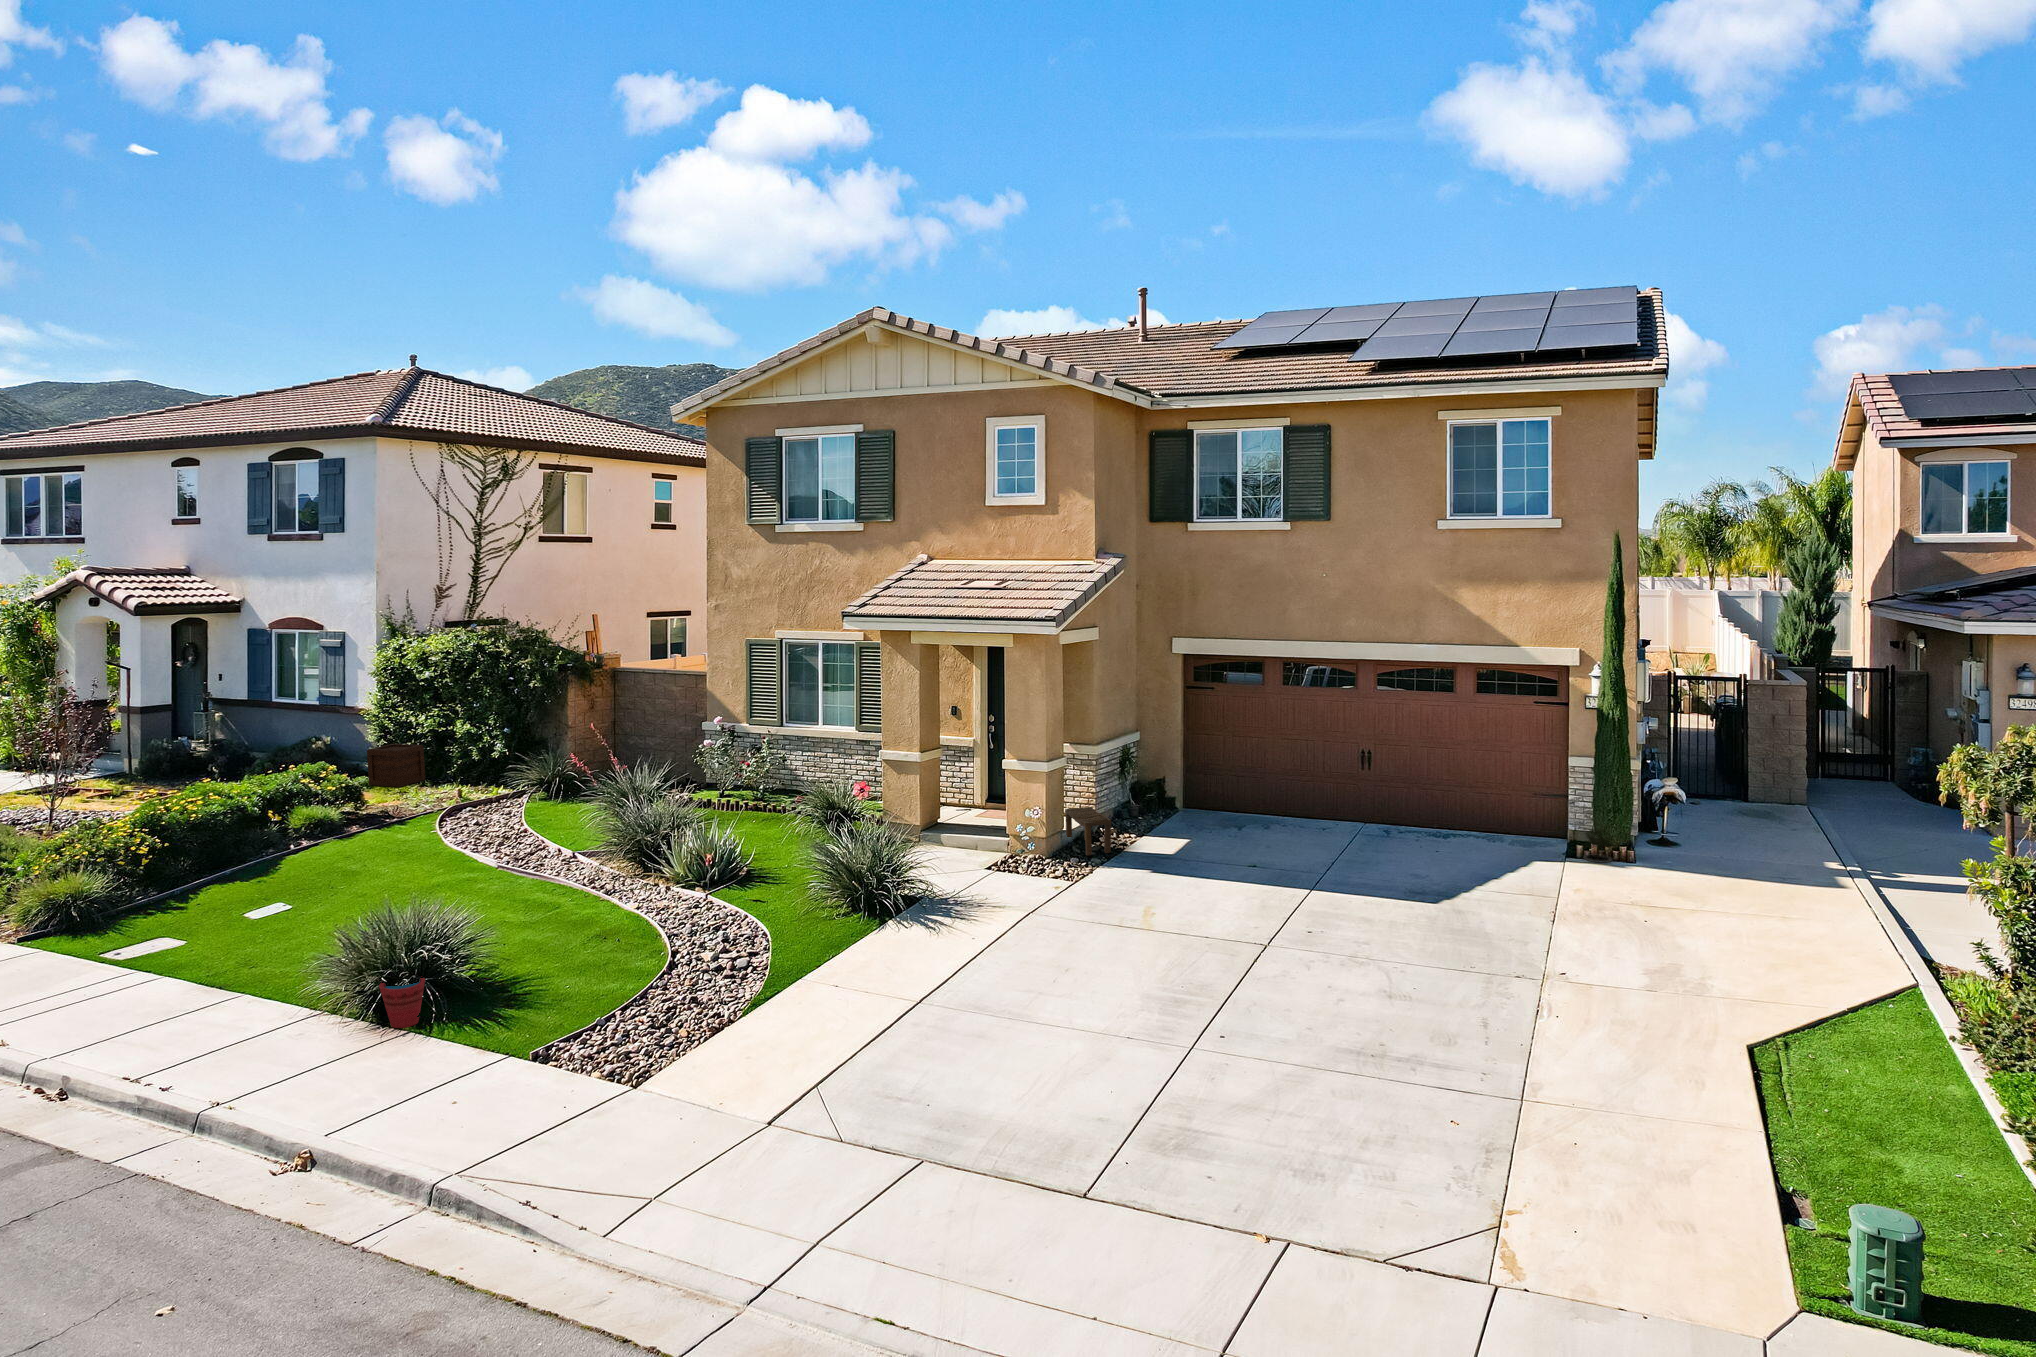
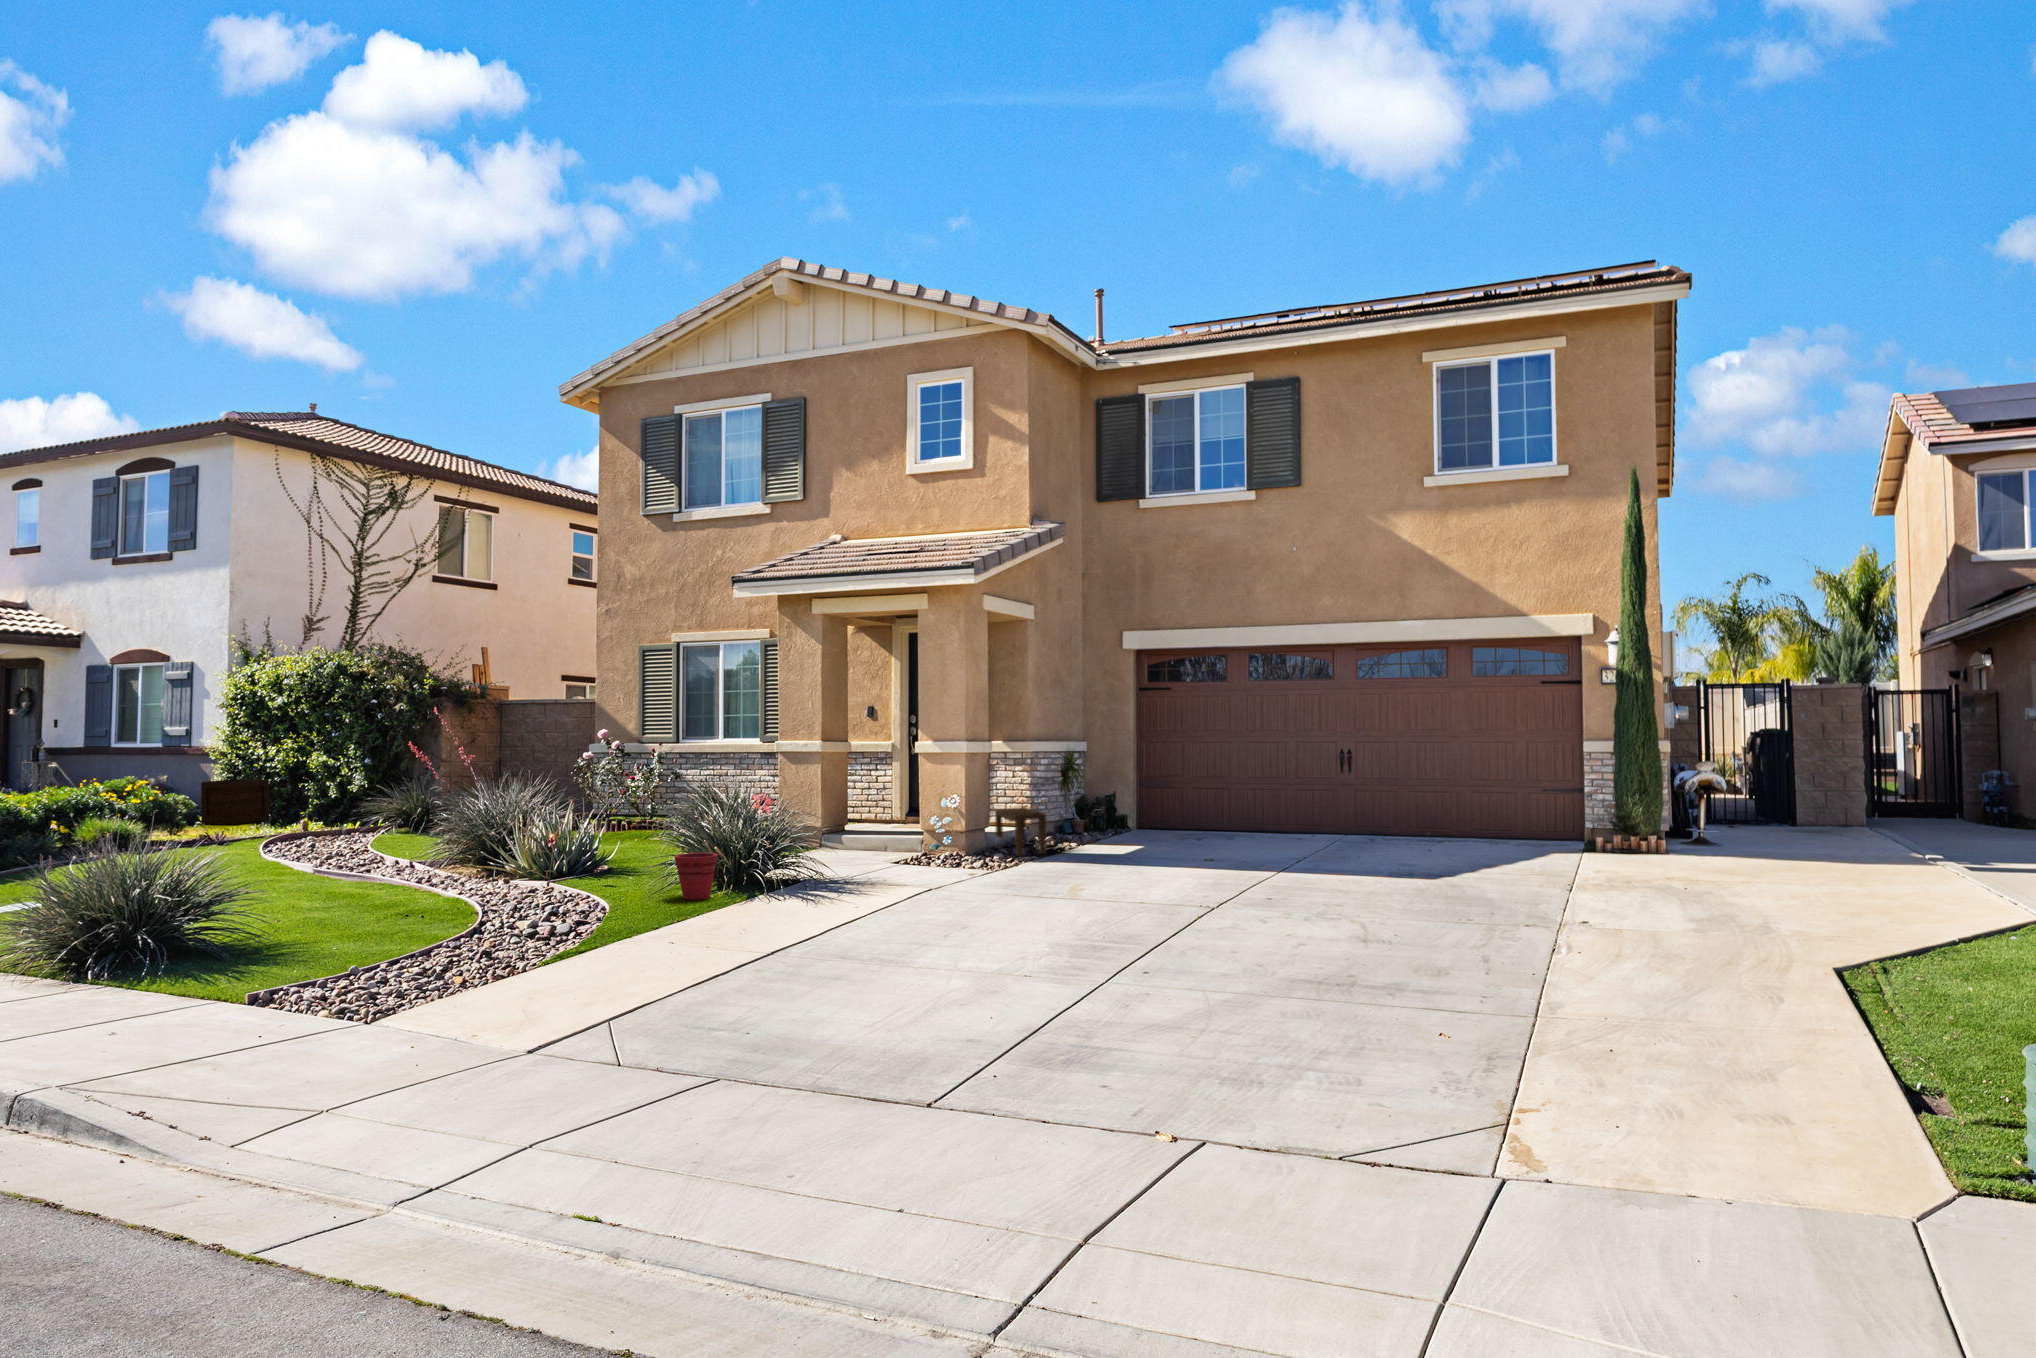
bucket: present [379,978,425,1028] -> present [674,853,718,900]

